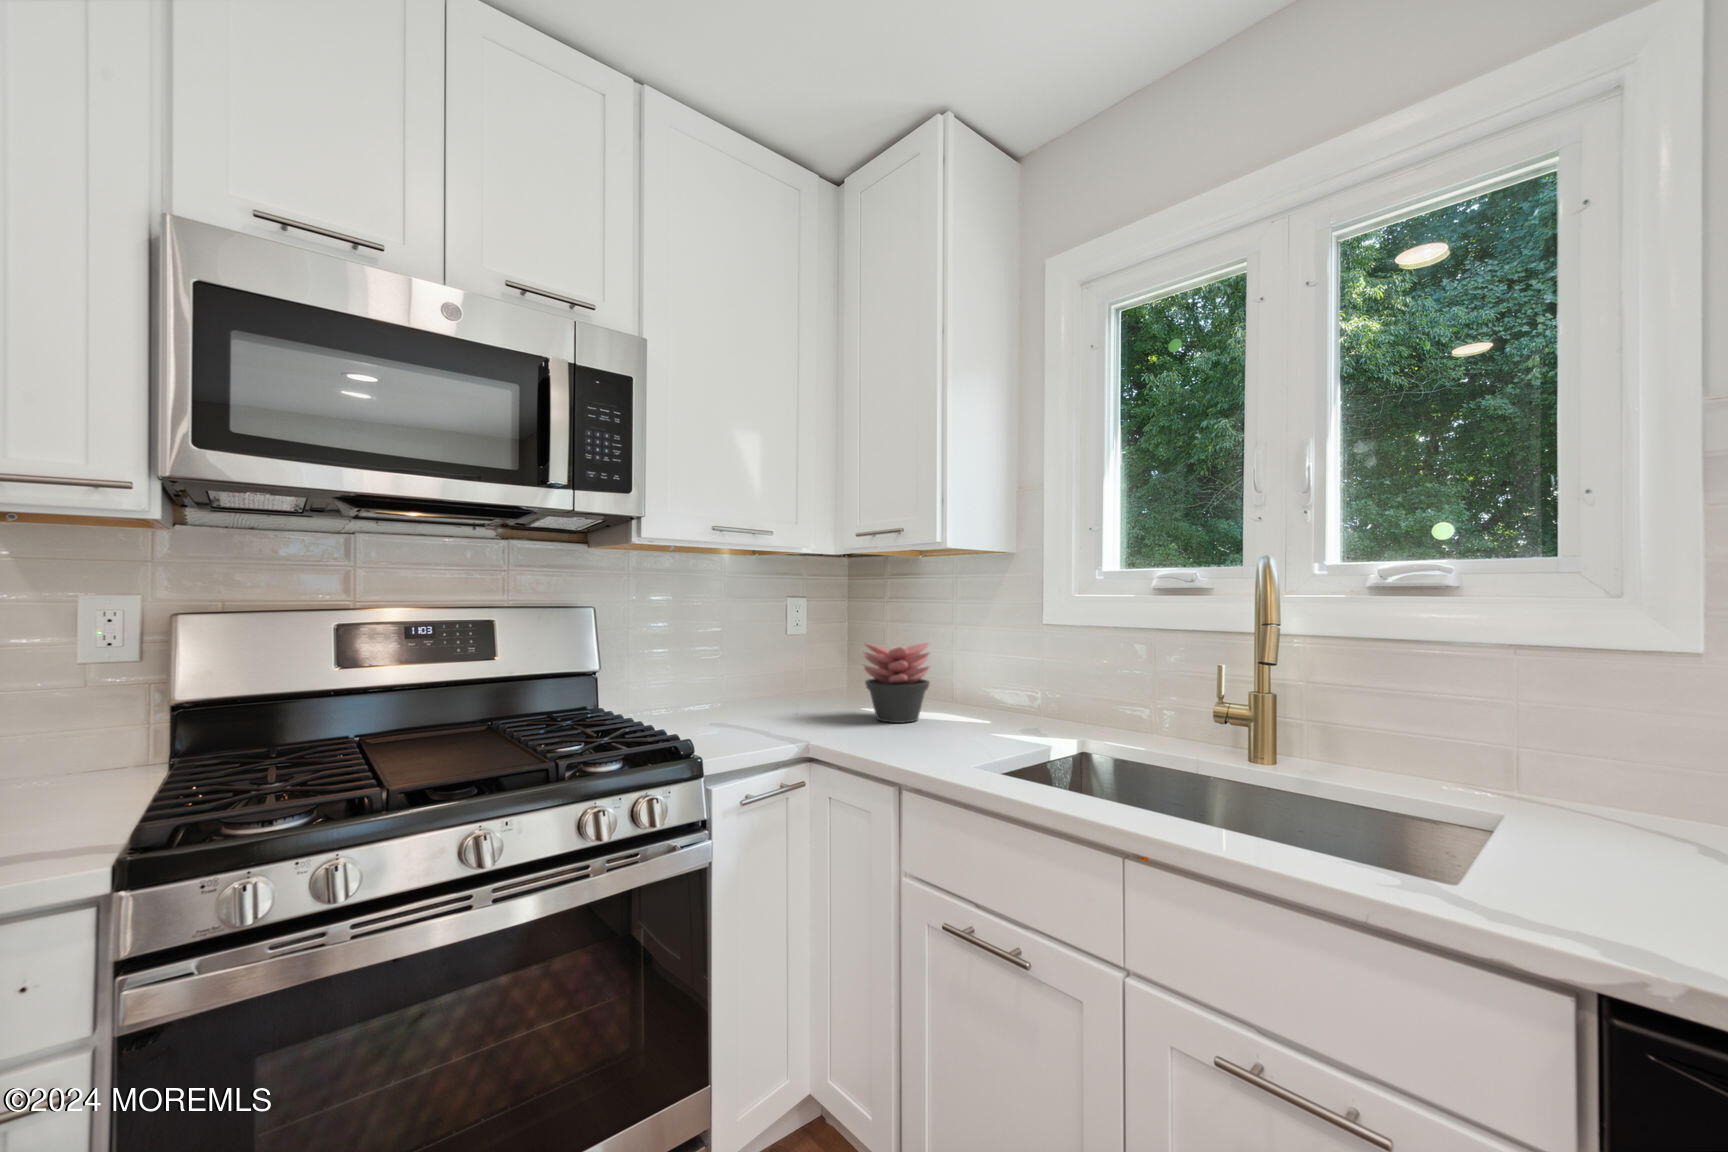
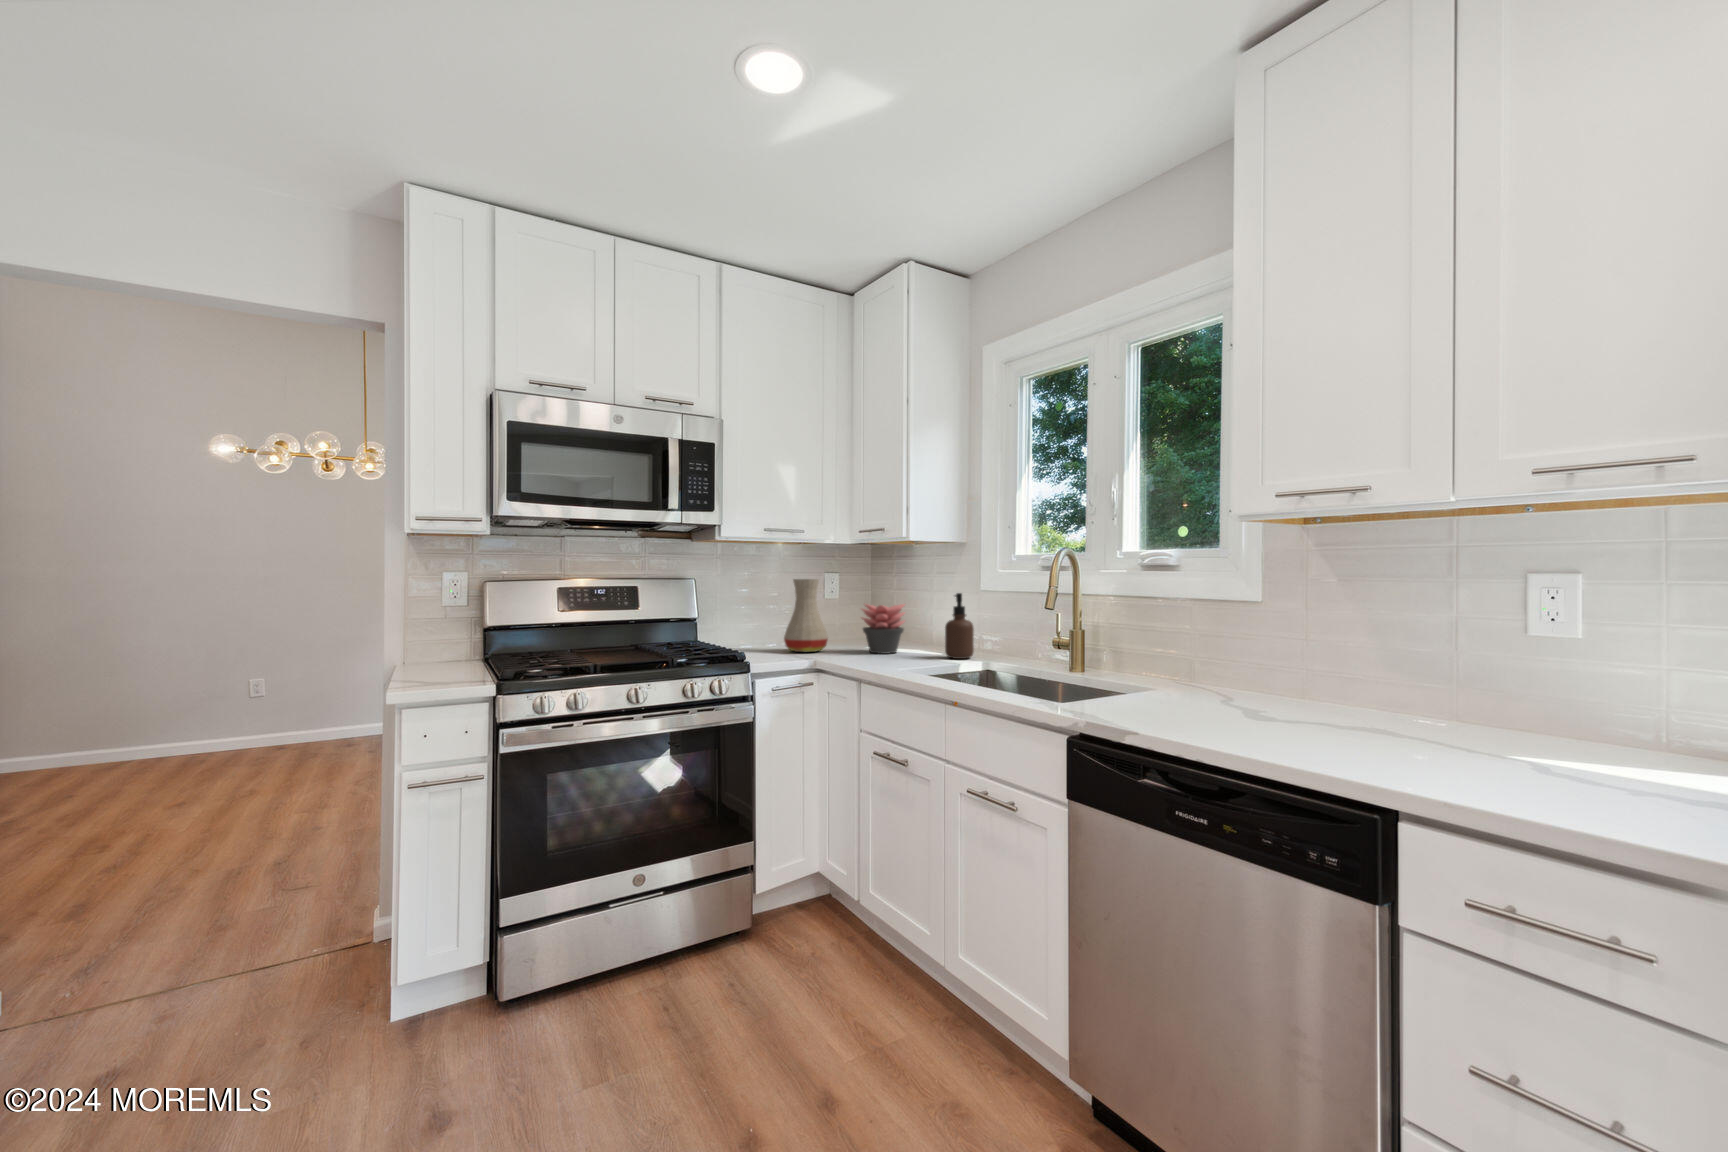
vase: none [740,605,811,722] -> present [784,579,828,652]
soap dispenser: none [1004,628,1050,732] -> present [945,593,974,659]

